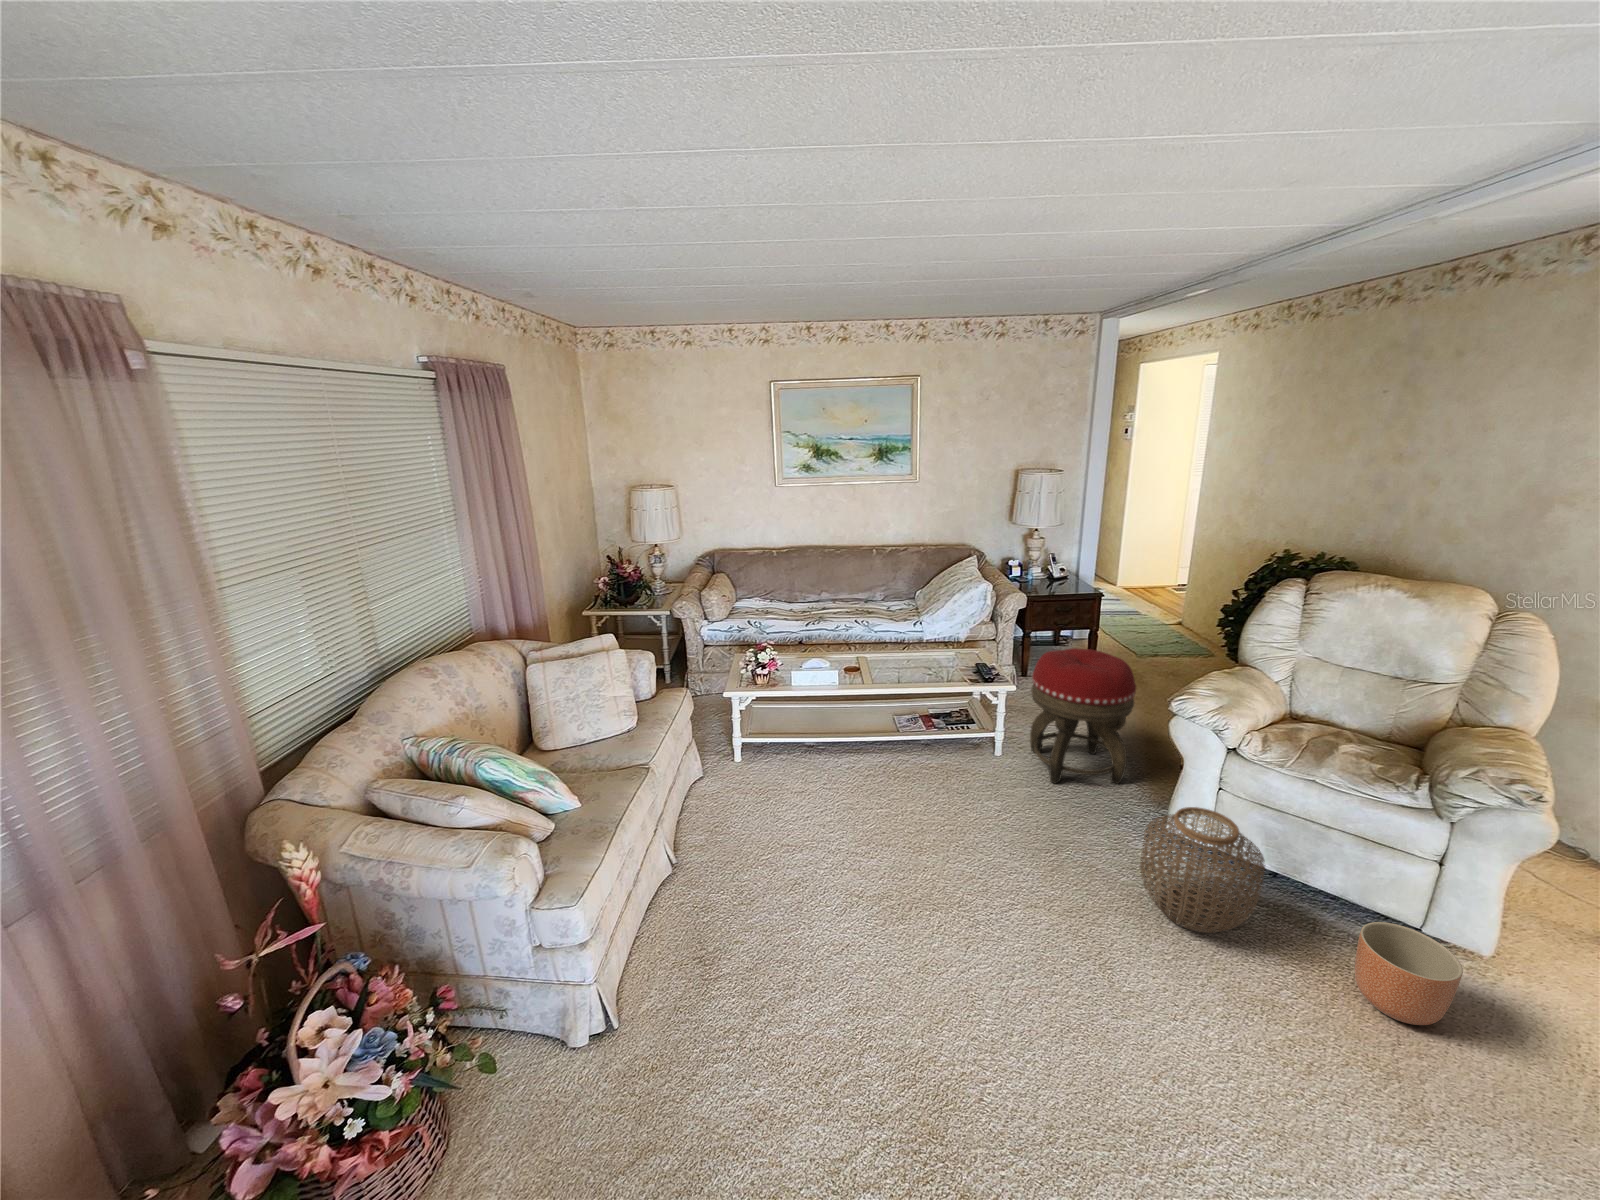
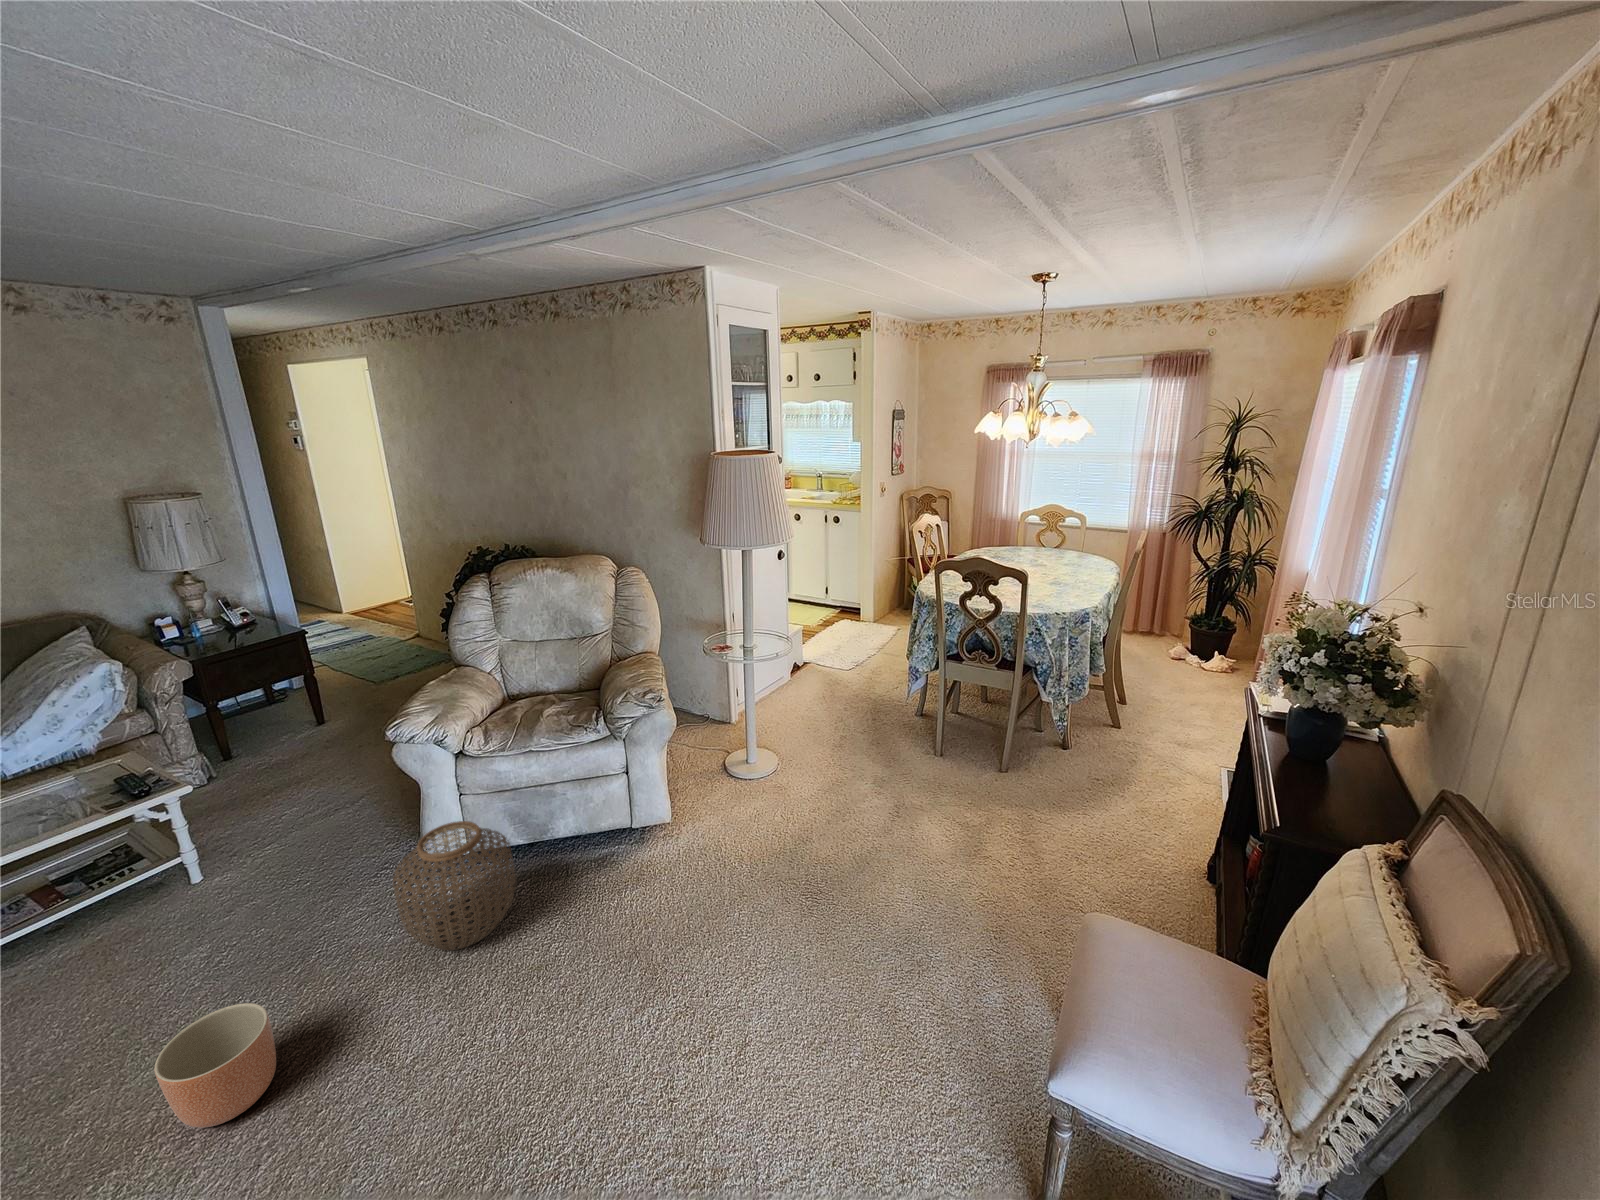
footstool: present [1030,648,1136,784] -> none [214,701,375,877]
planter: present [1355,922,1463,1025] -> present [154,1003,276,1128]

